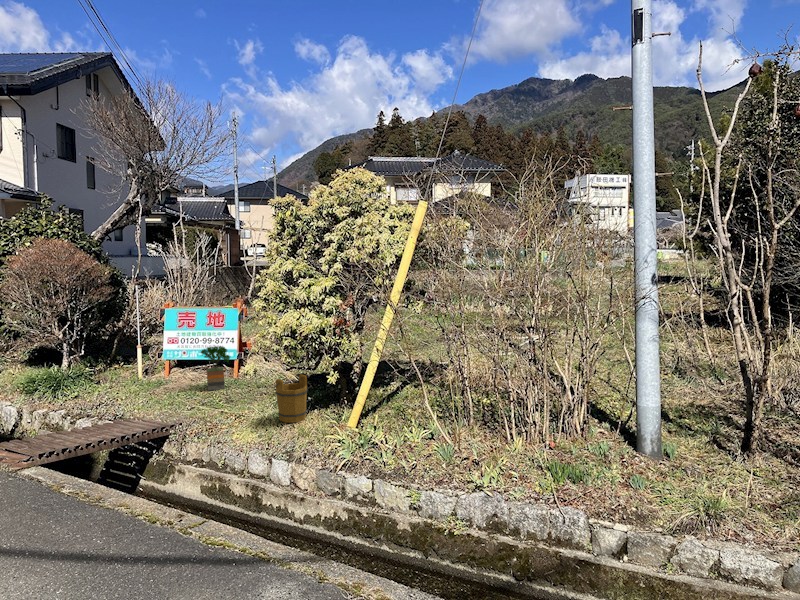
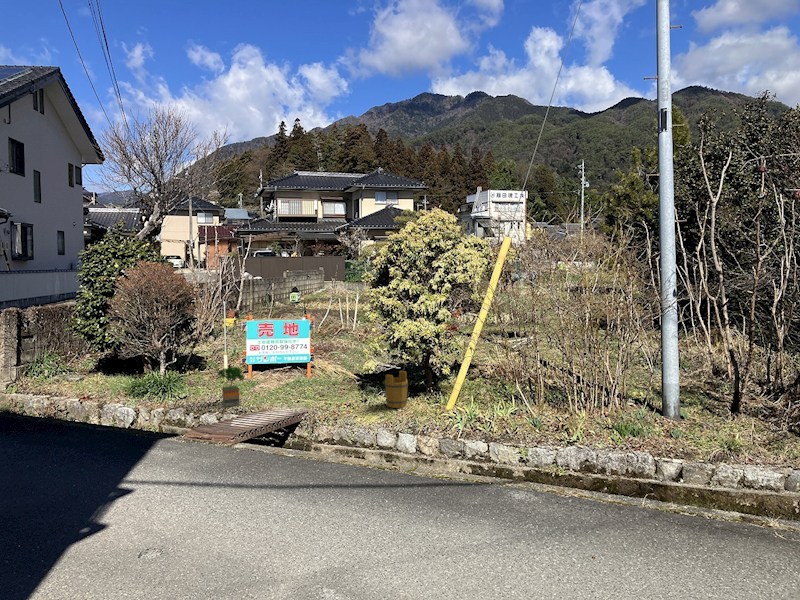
potted tree: present [201,346,230,390] -> present [218,367,244,407]

